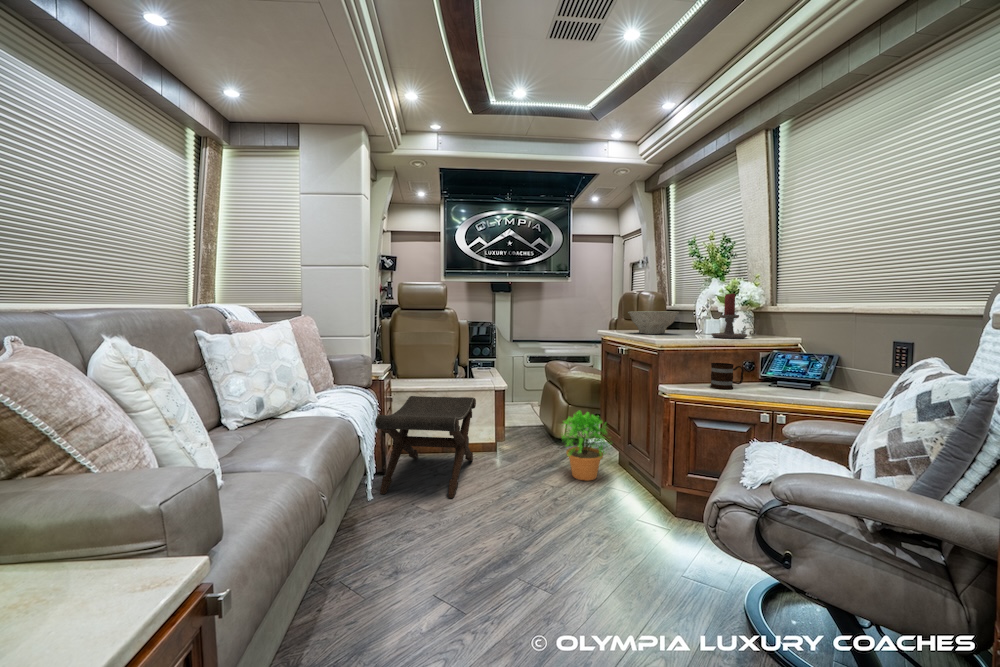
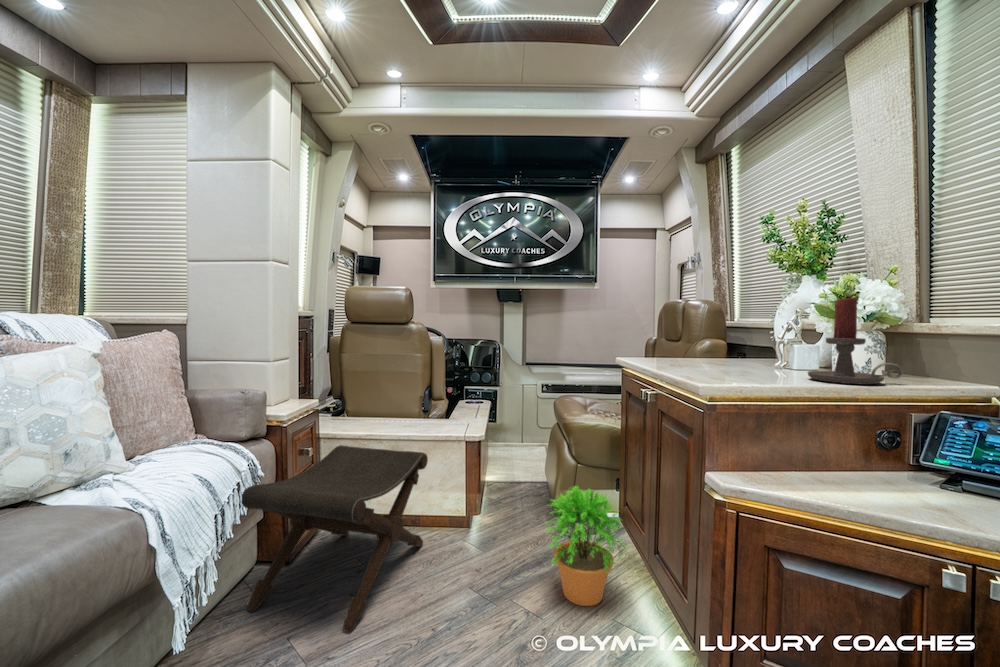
bowl: present [628,311,679,334] -> none [657,328,745,367]
mug: present [711,363,744,389] -> none [811,435,887,497]

